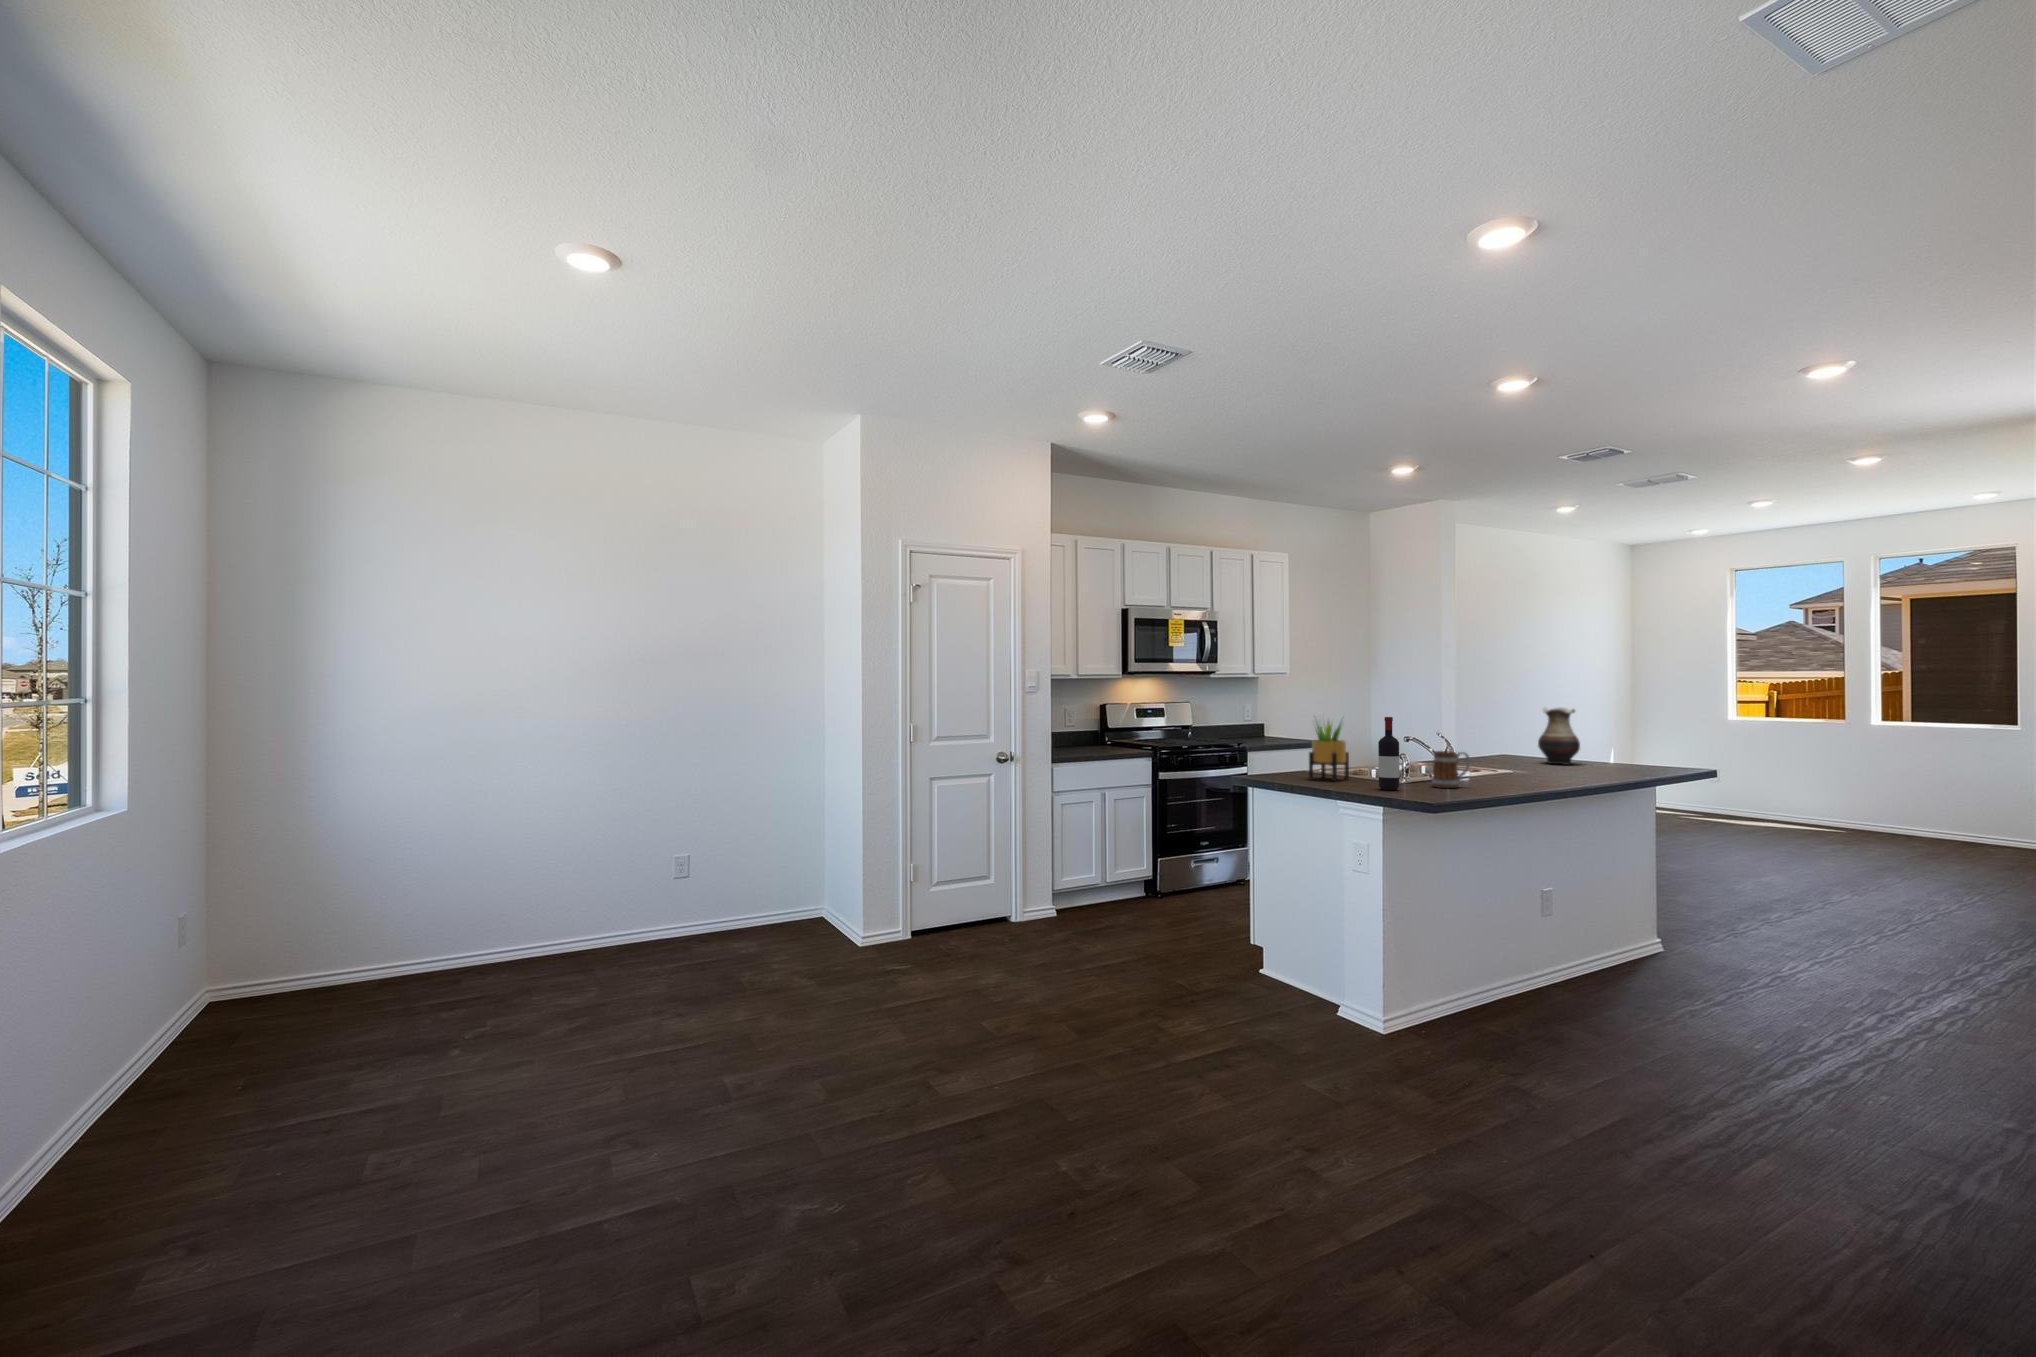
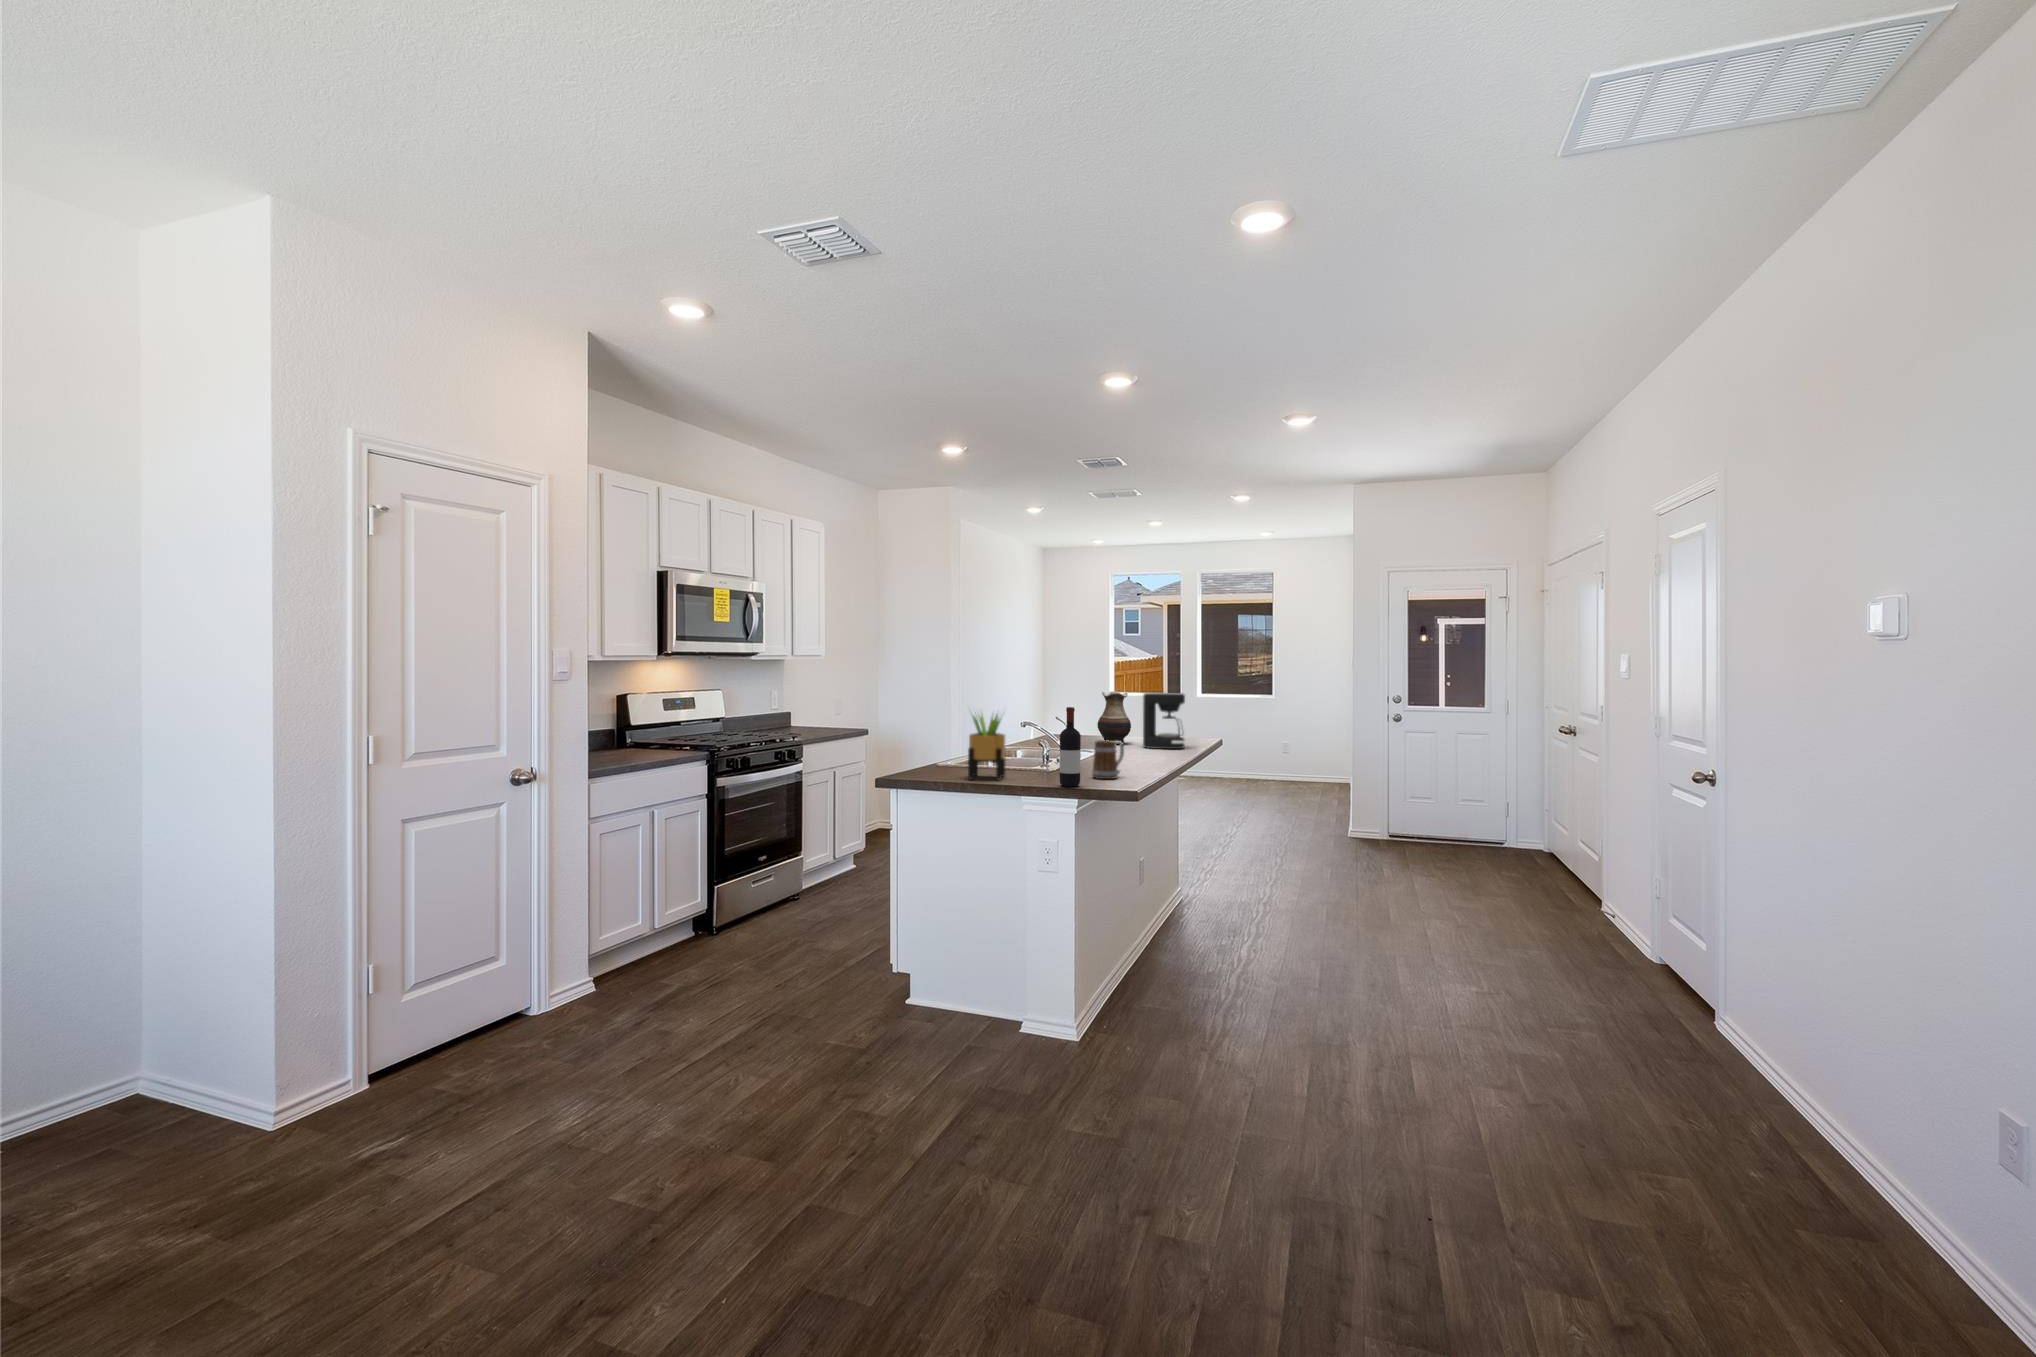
coffee maker: none [1583,709,1637,772] -> present [1143,693,1185,749]

